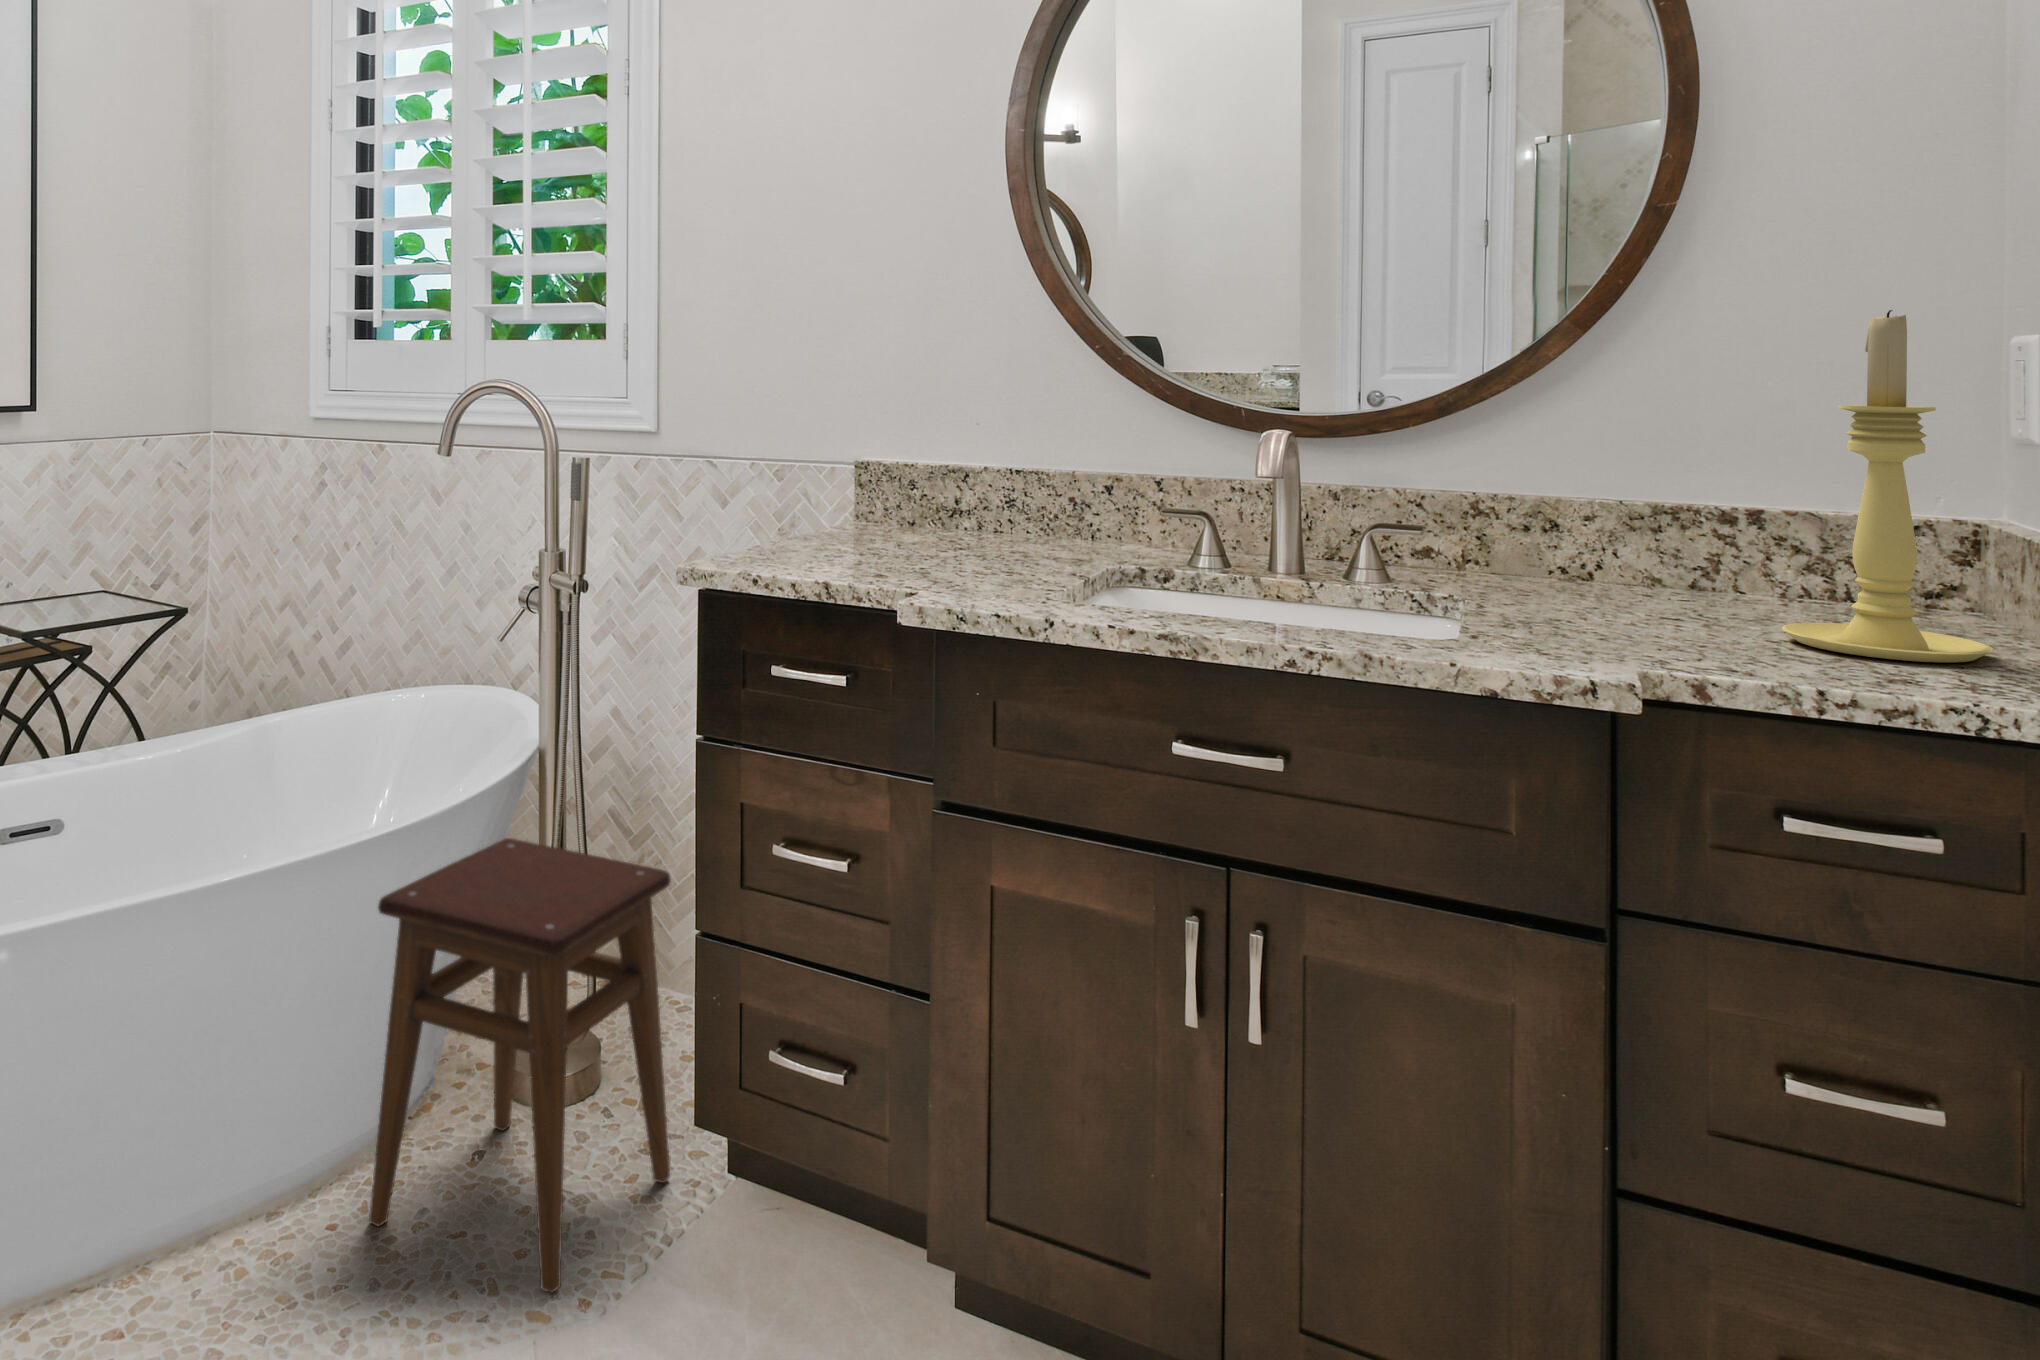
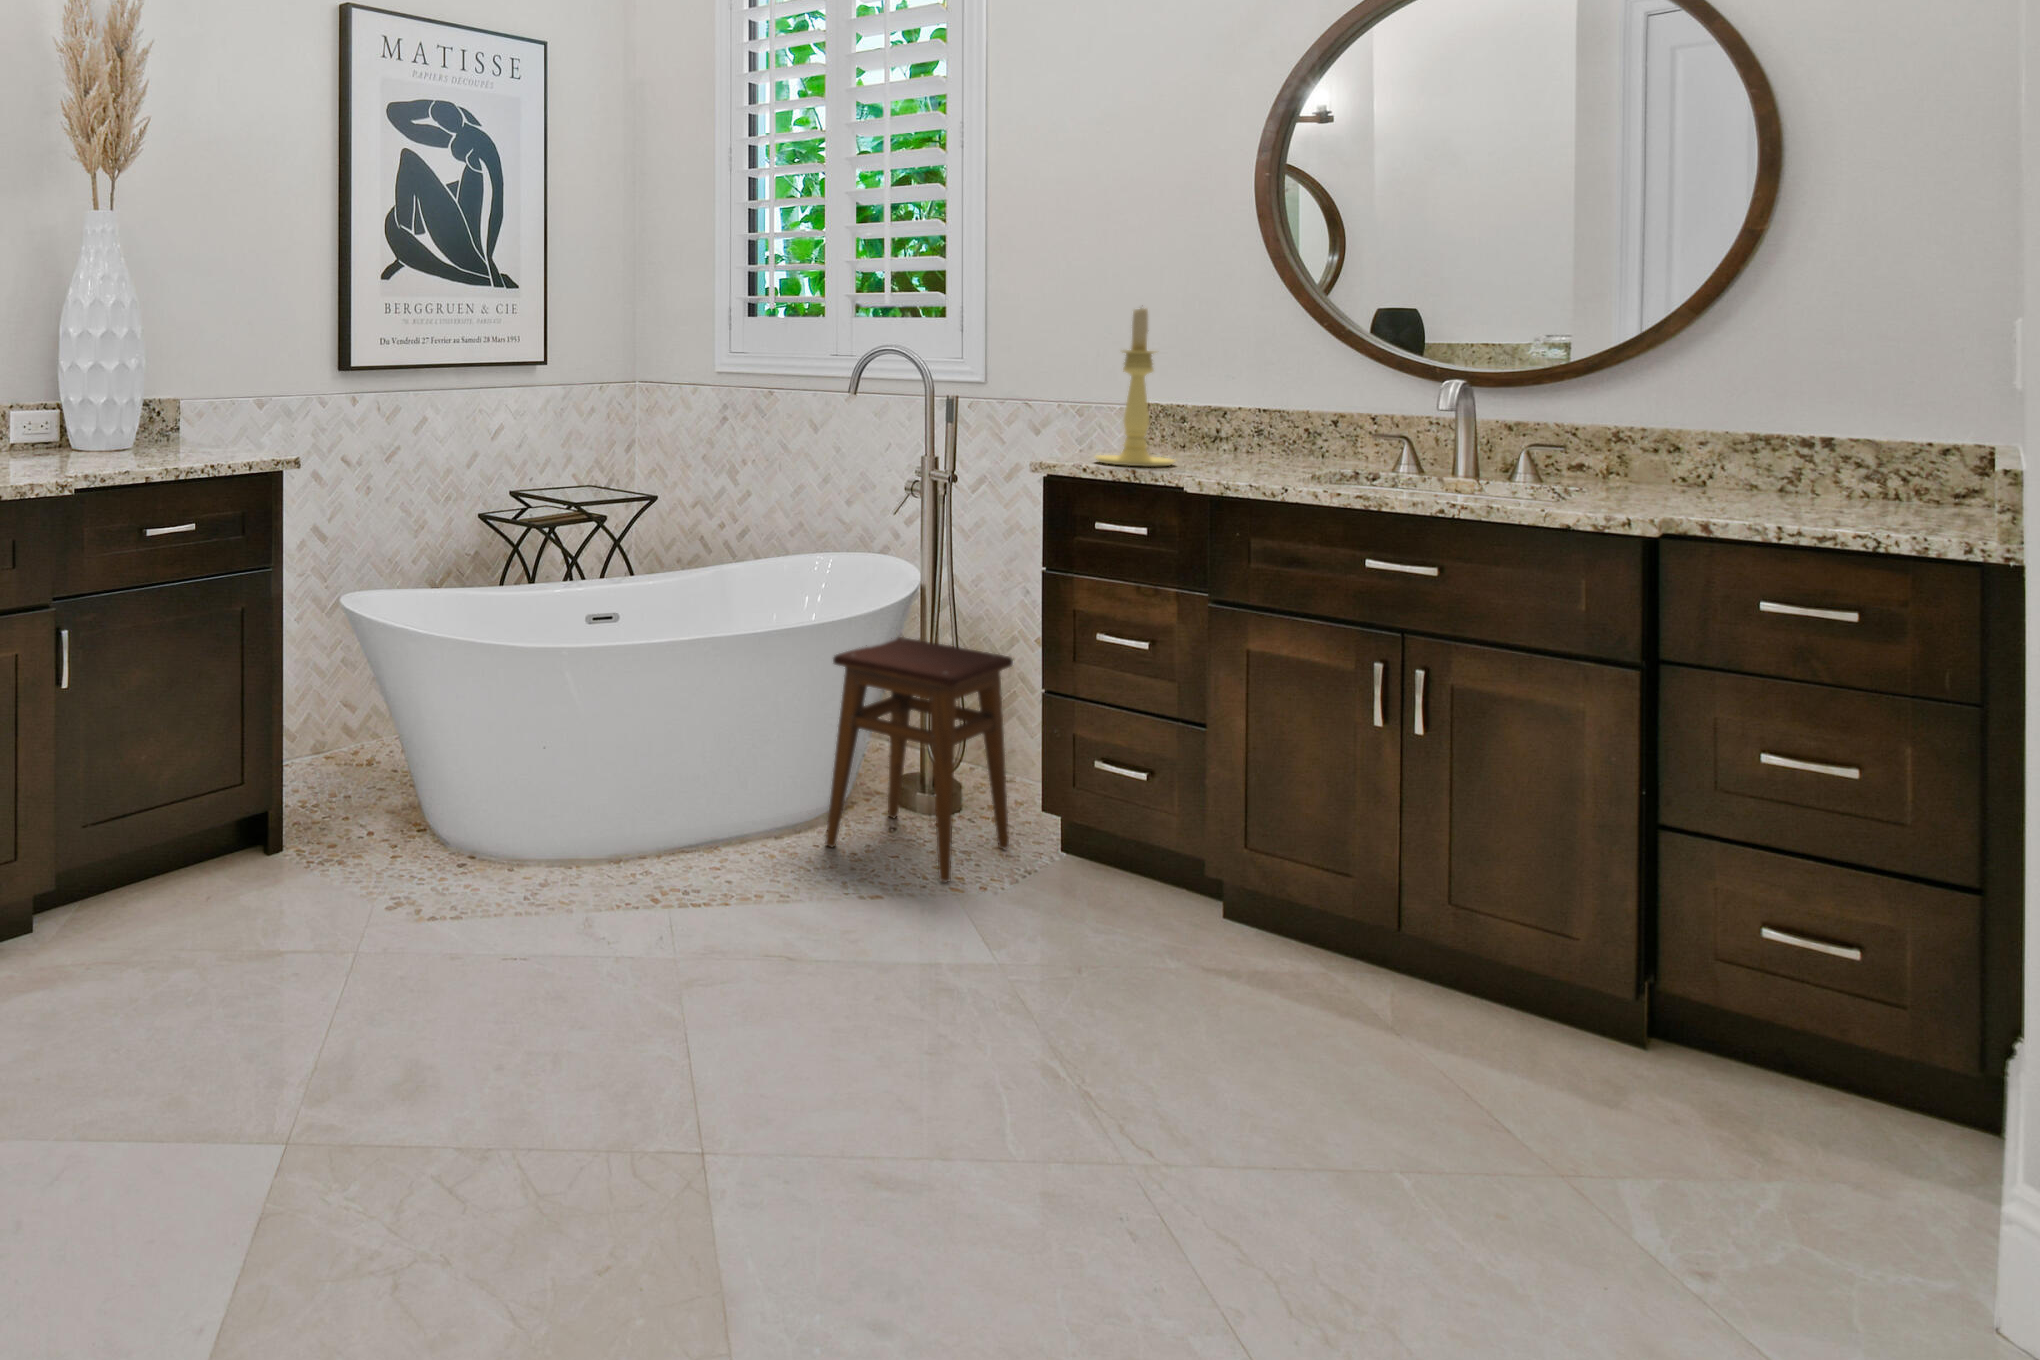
candle holder: present [1782,310,1993,662] -> present [1095,308,1174,466]

